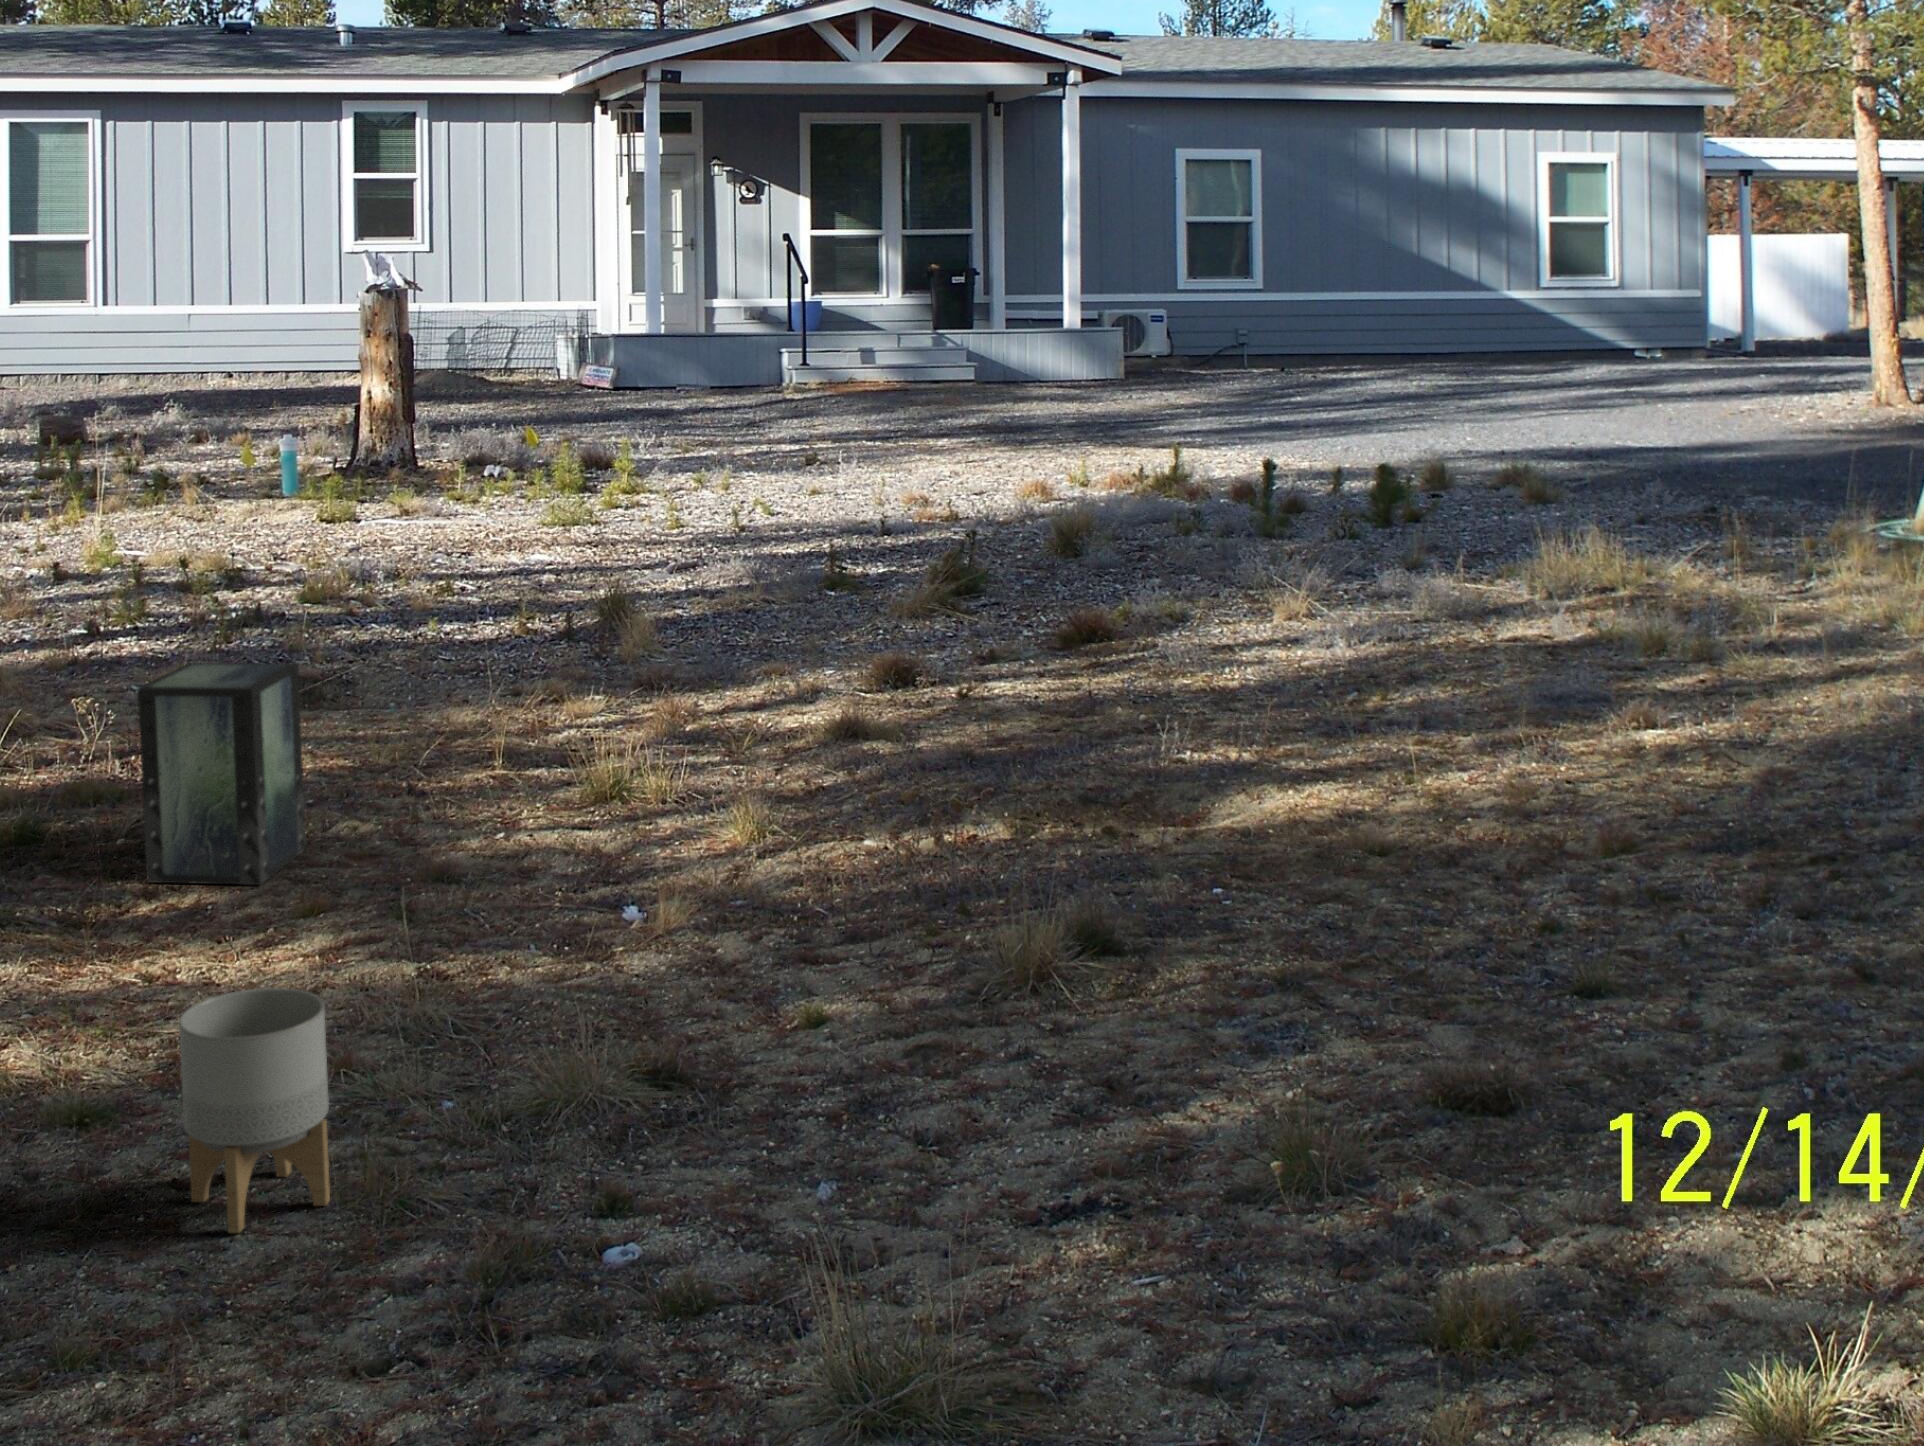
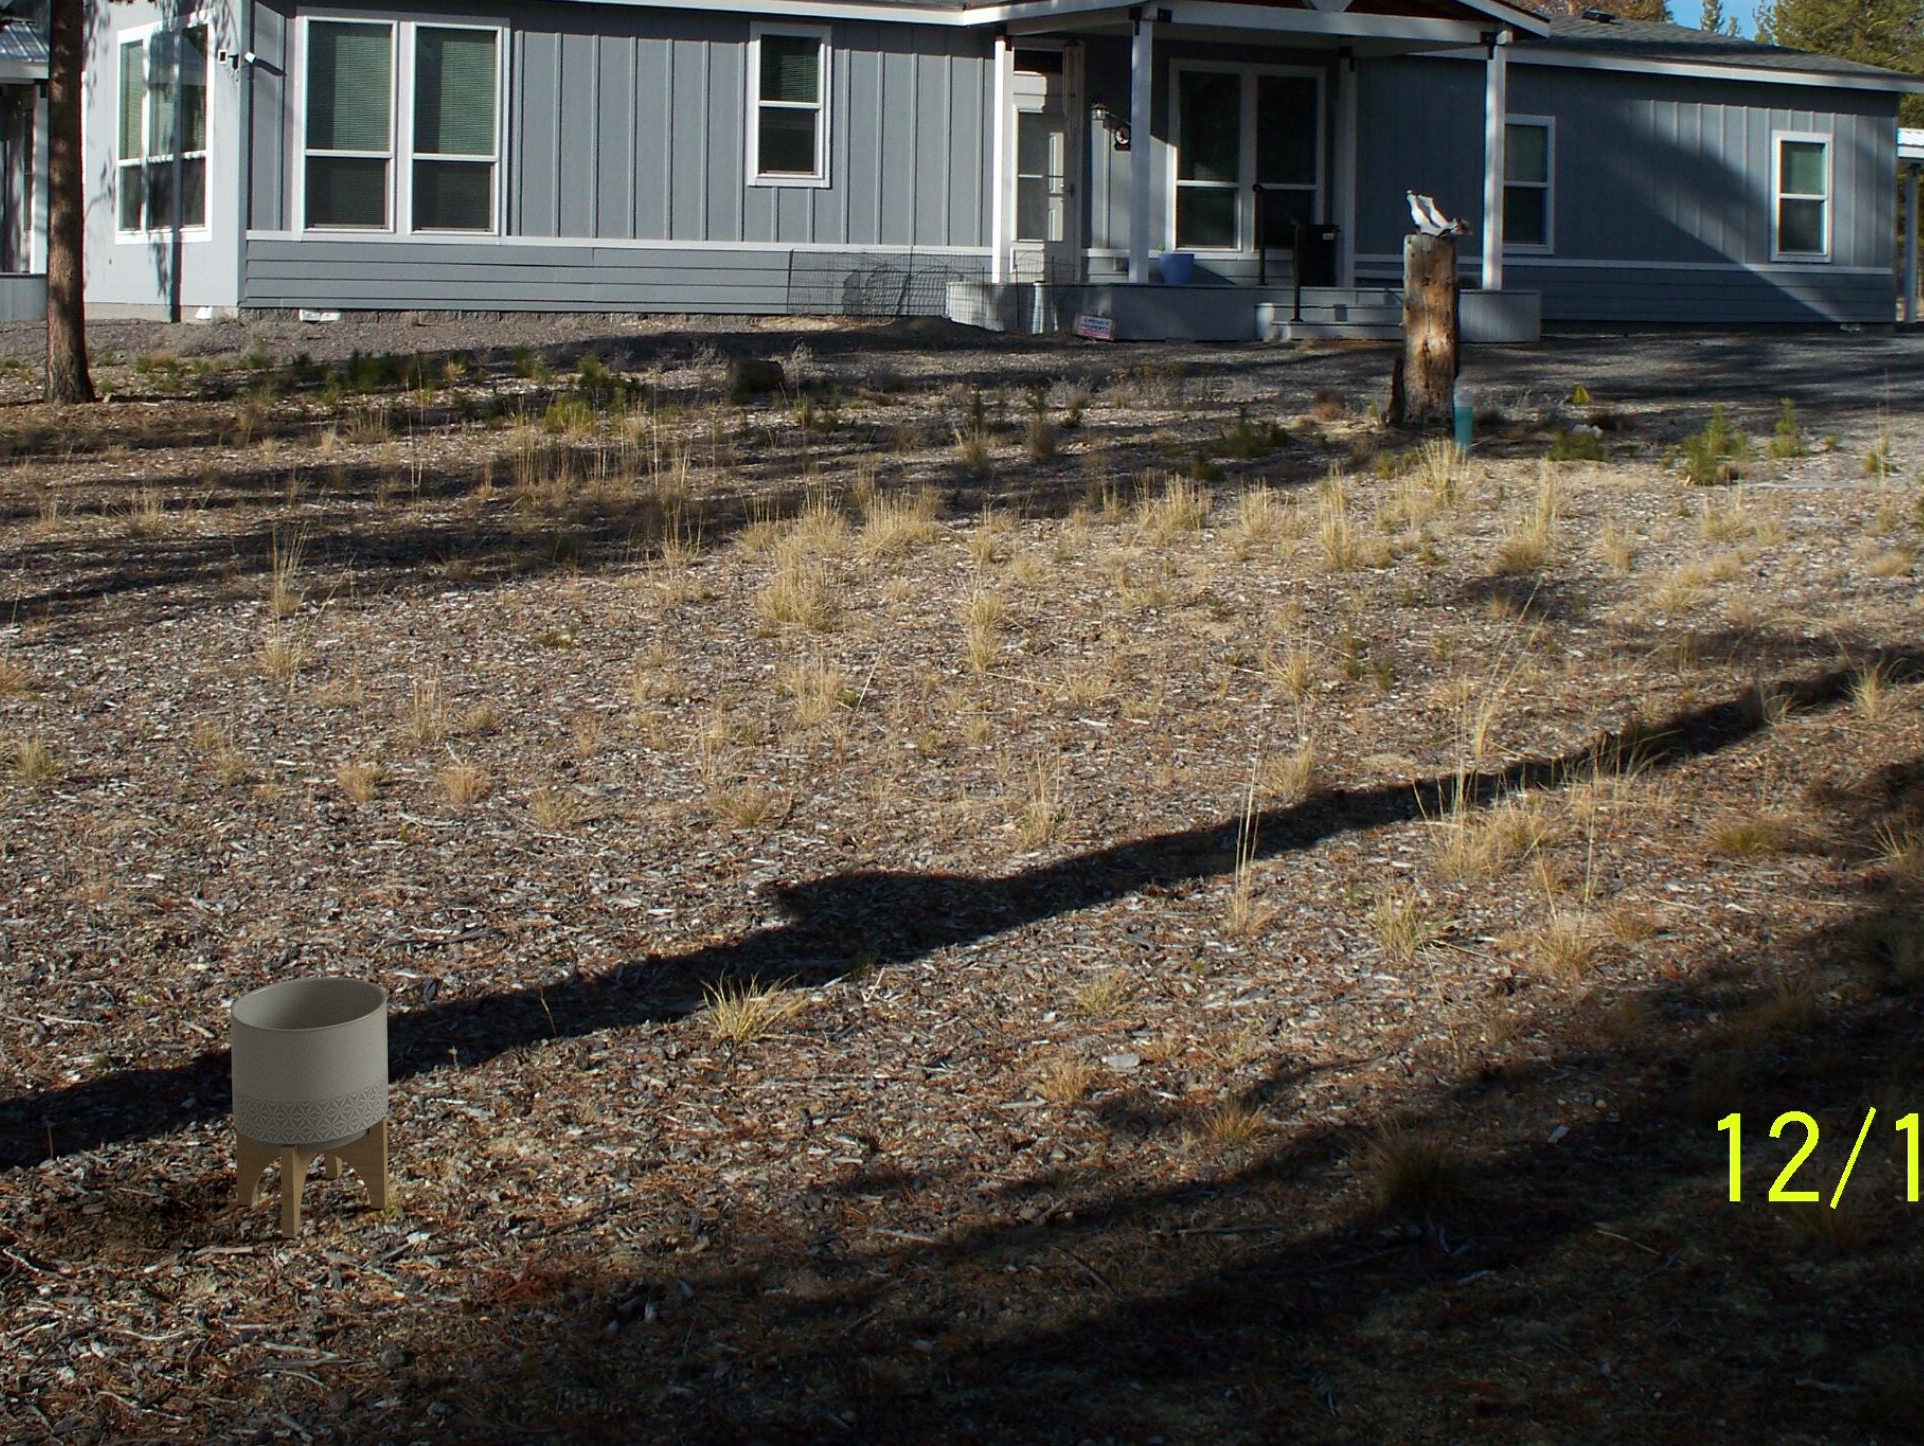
storage box: present [138,663,306,885] -> none [137,632,311,870]

